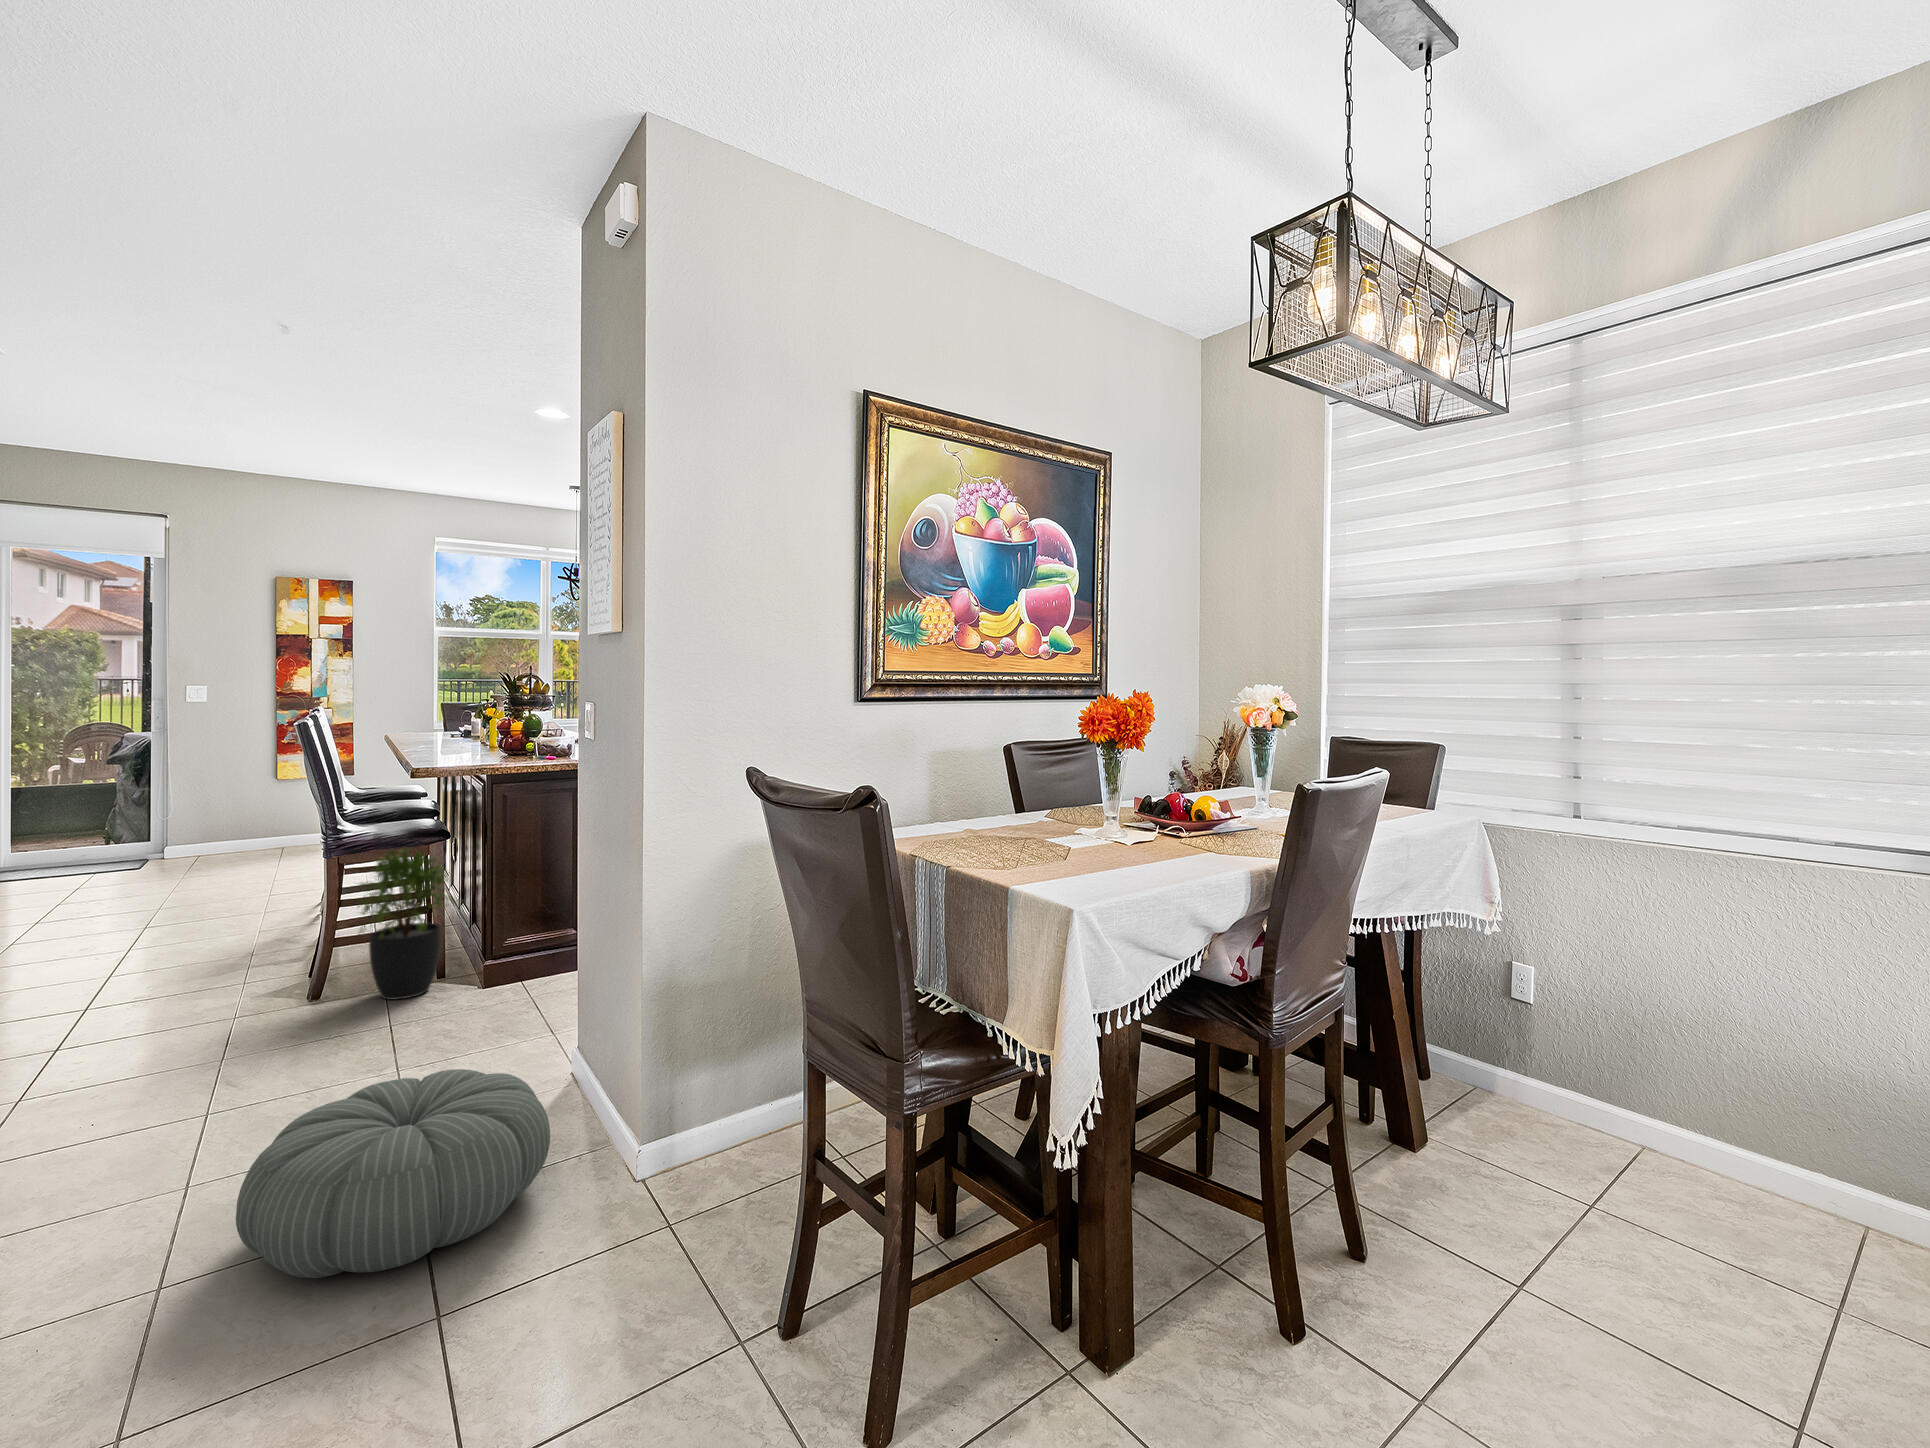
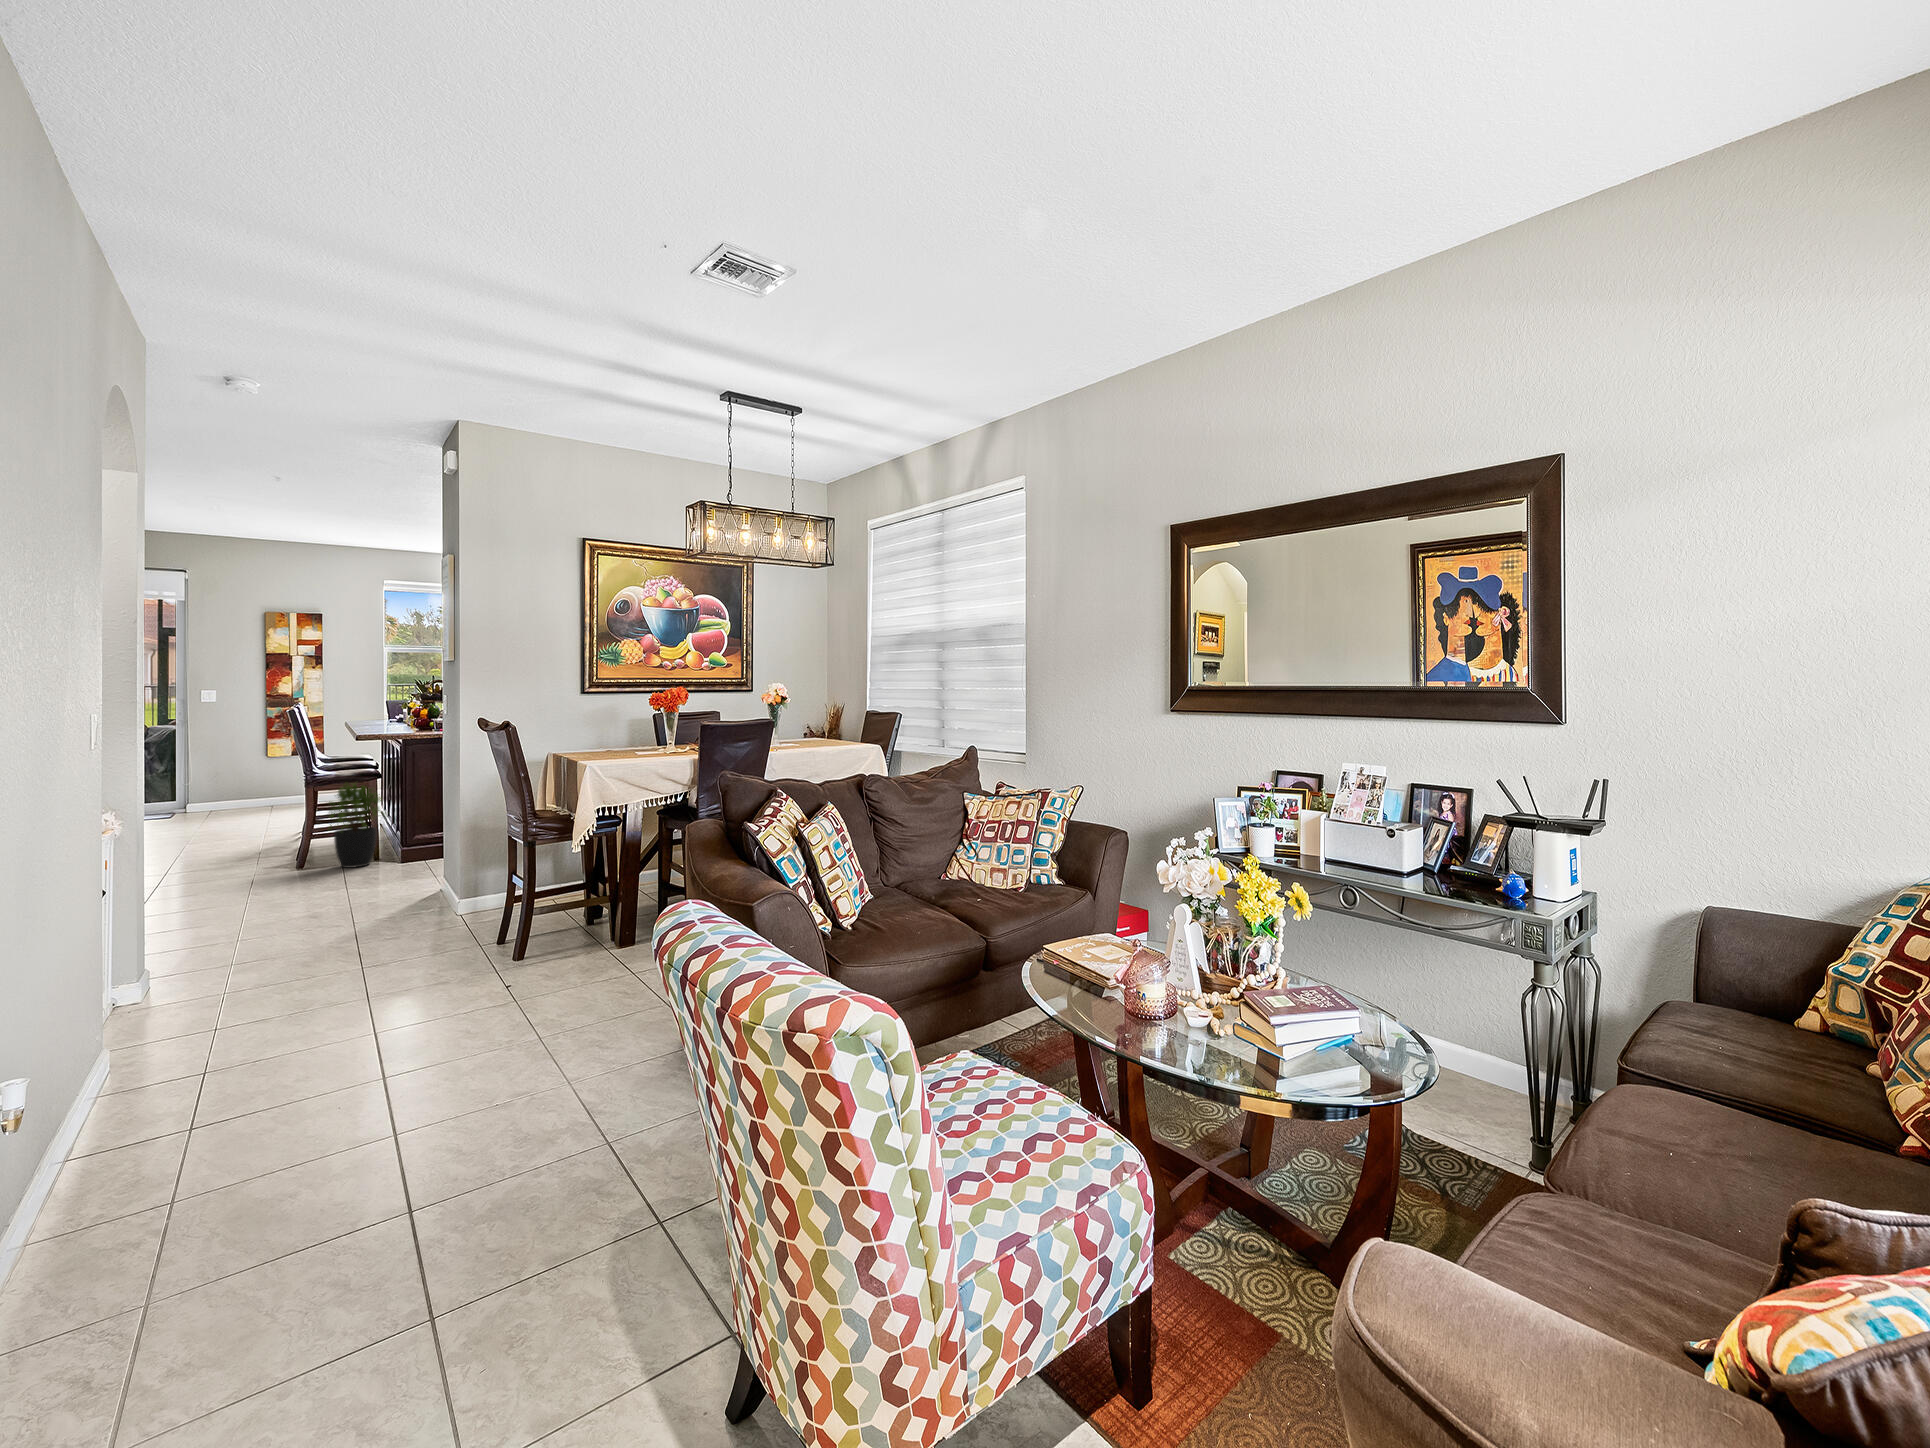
pouf: present [236,1069,550,1278] -> none [278,867,418,932]

